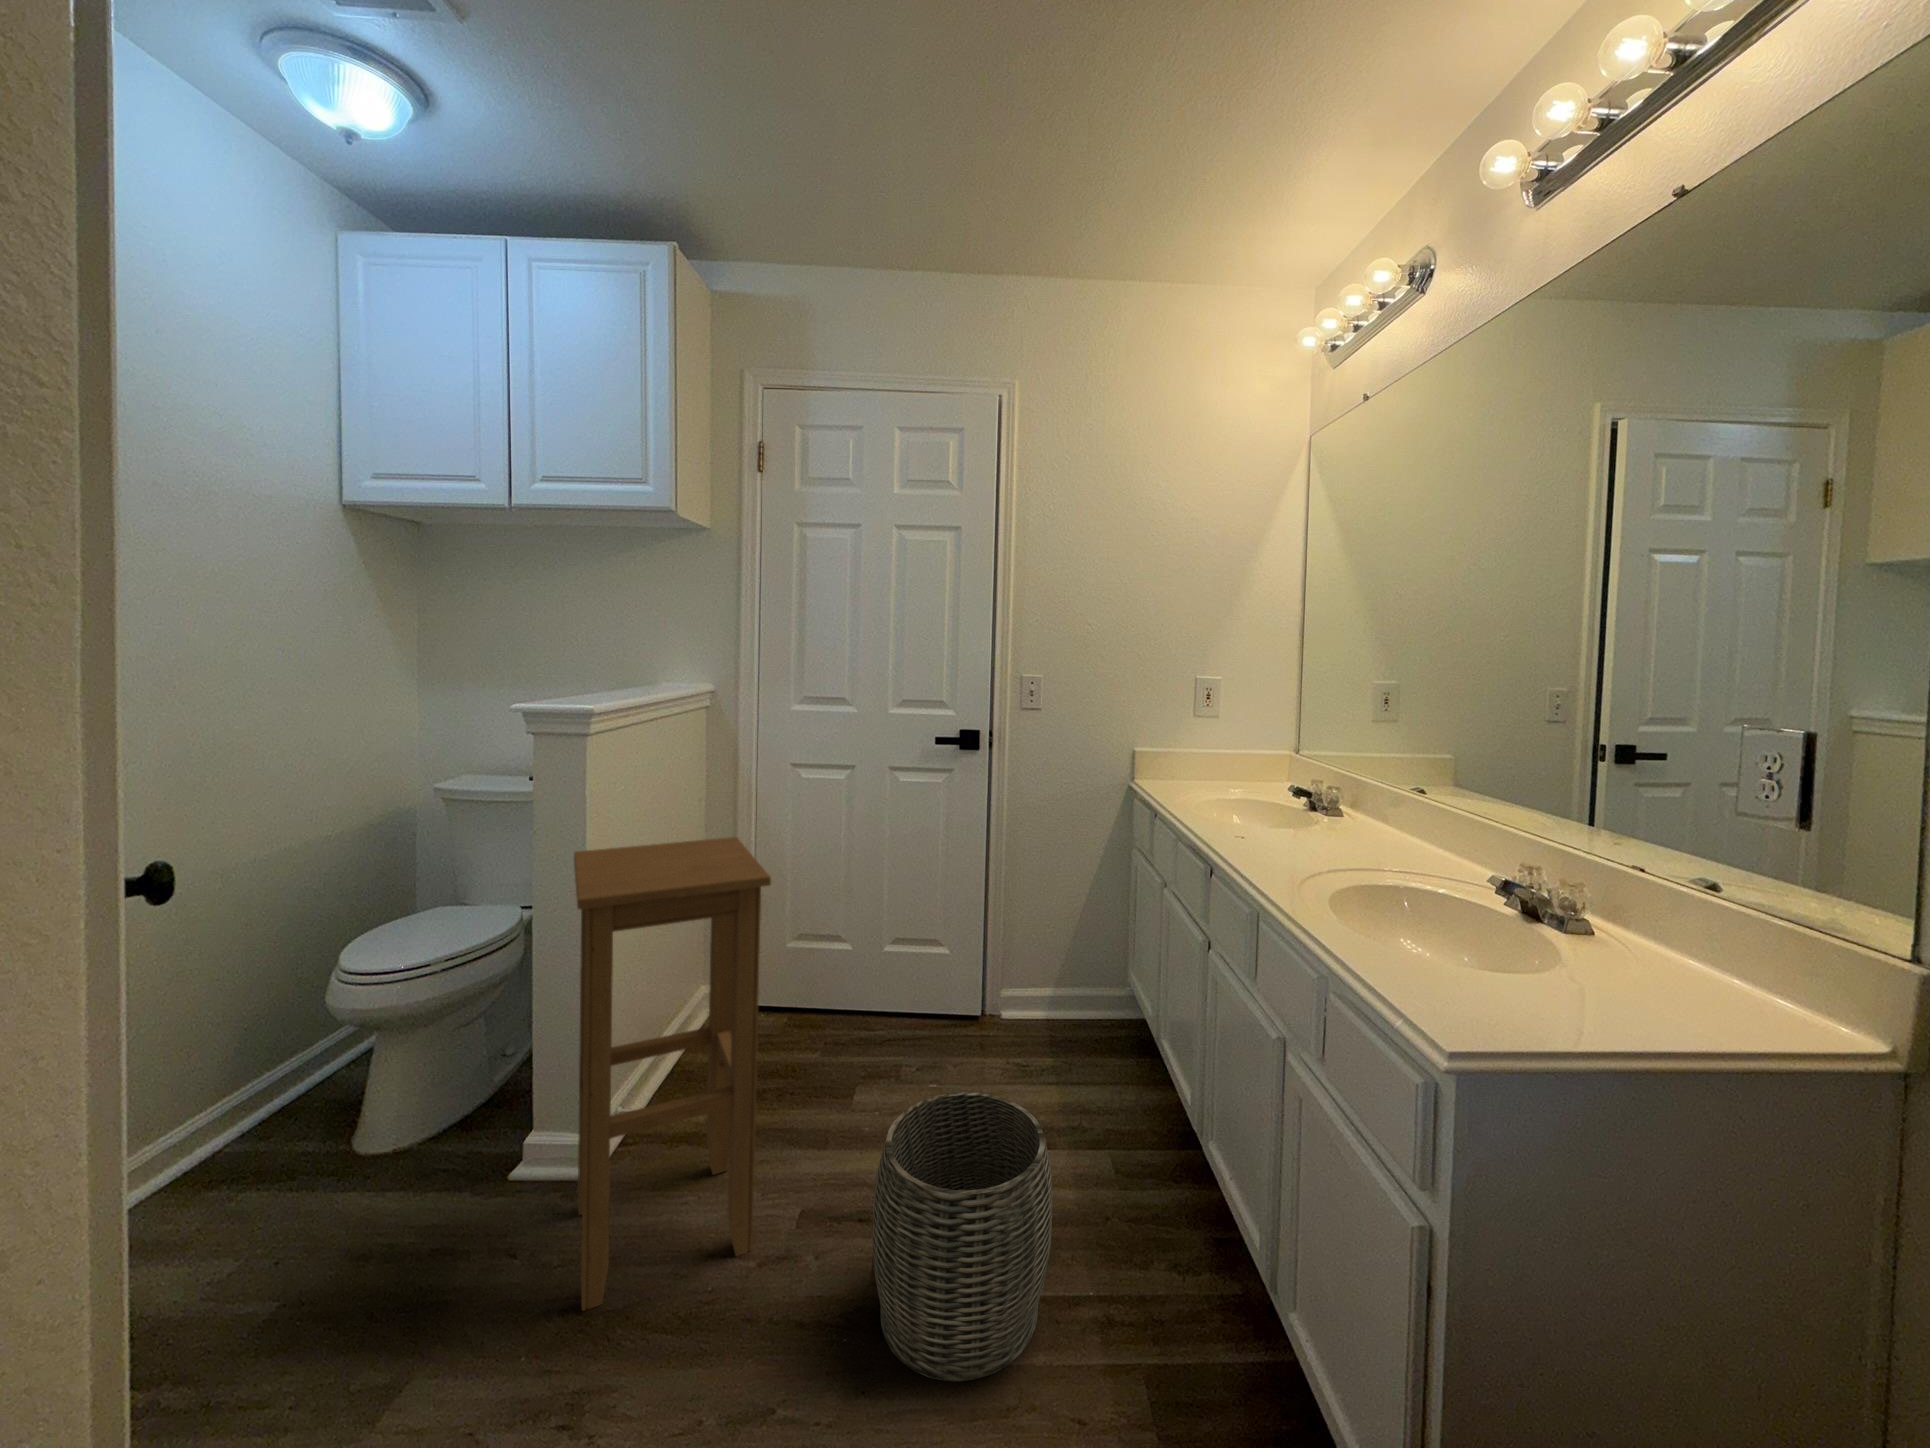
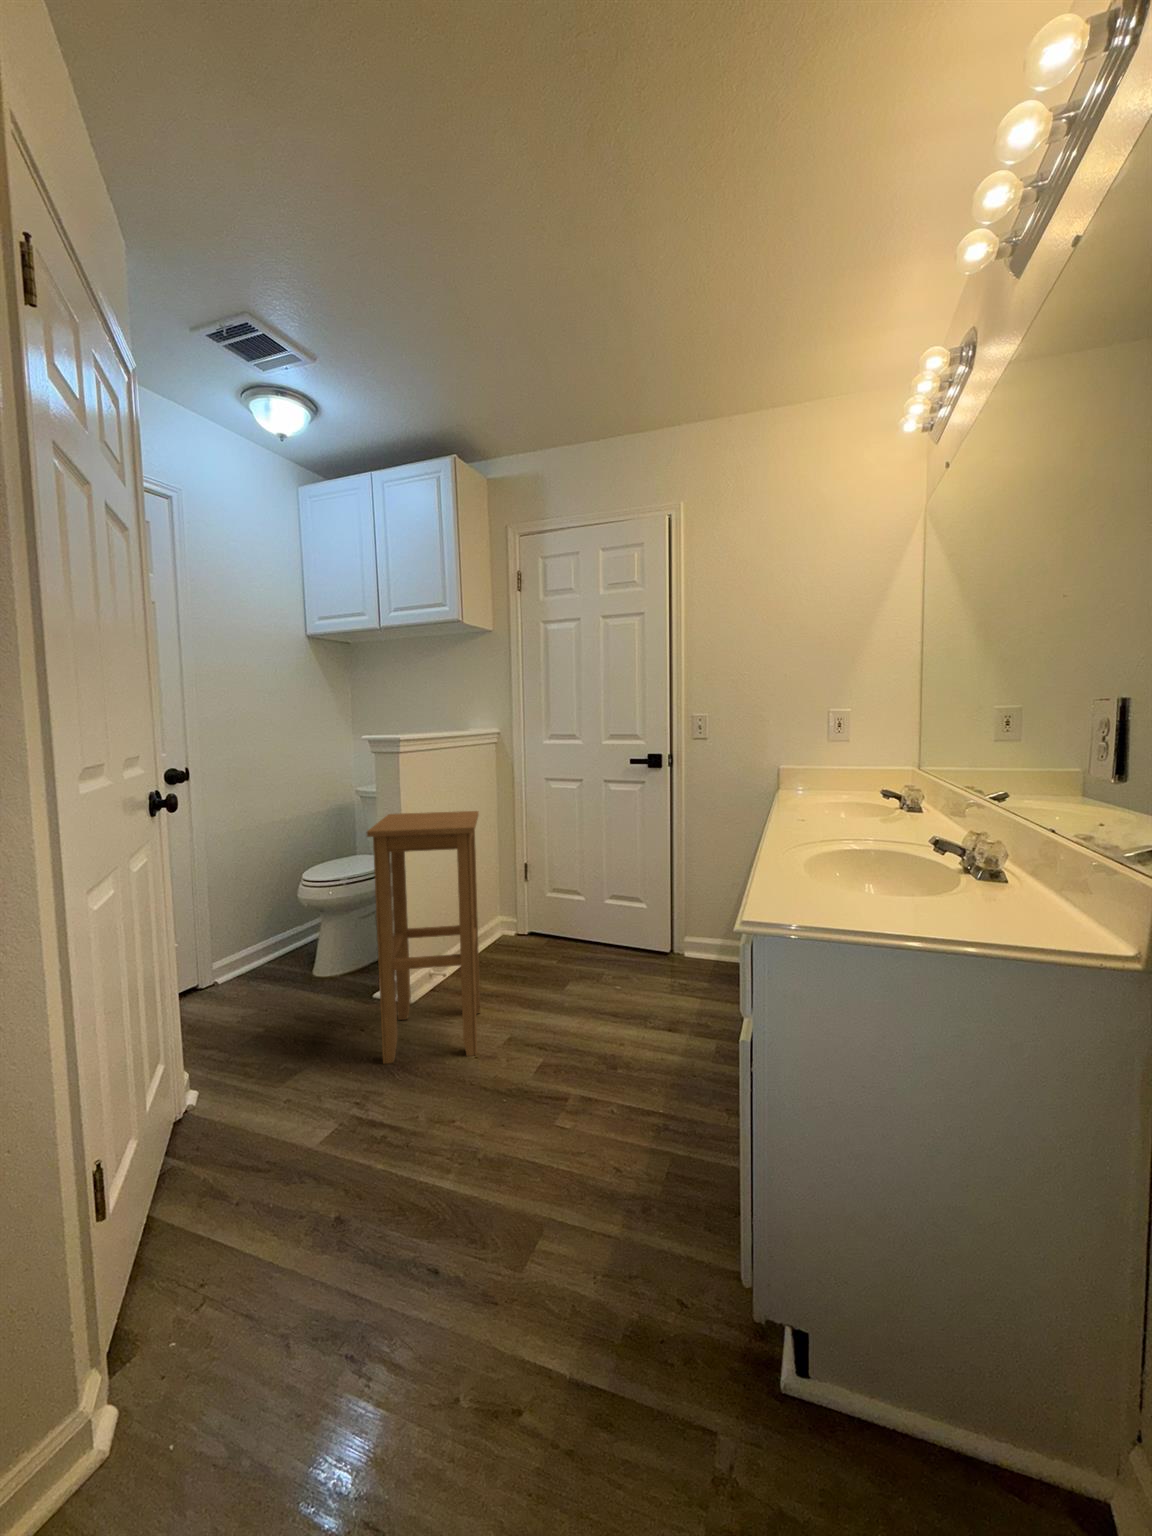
woven basket: present [873,1092,1052,1381] -> none [521,976,639,1152]

